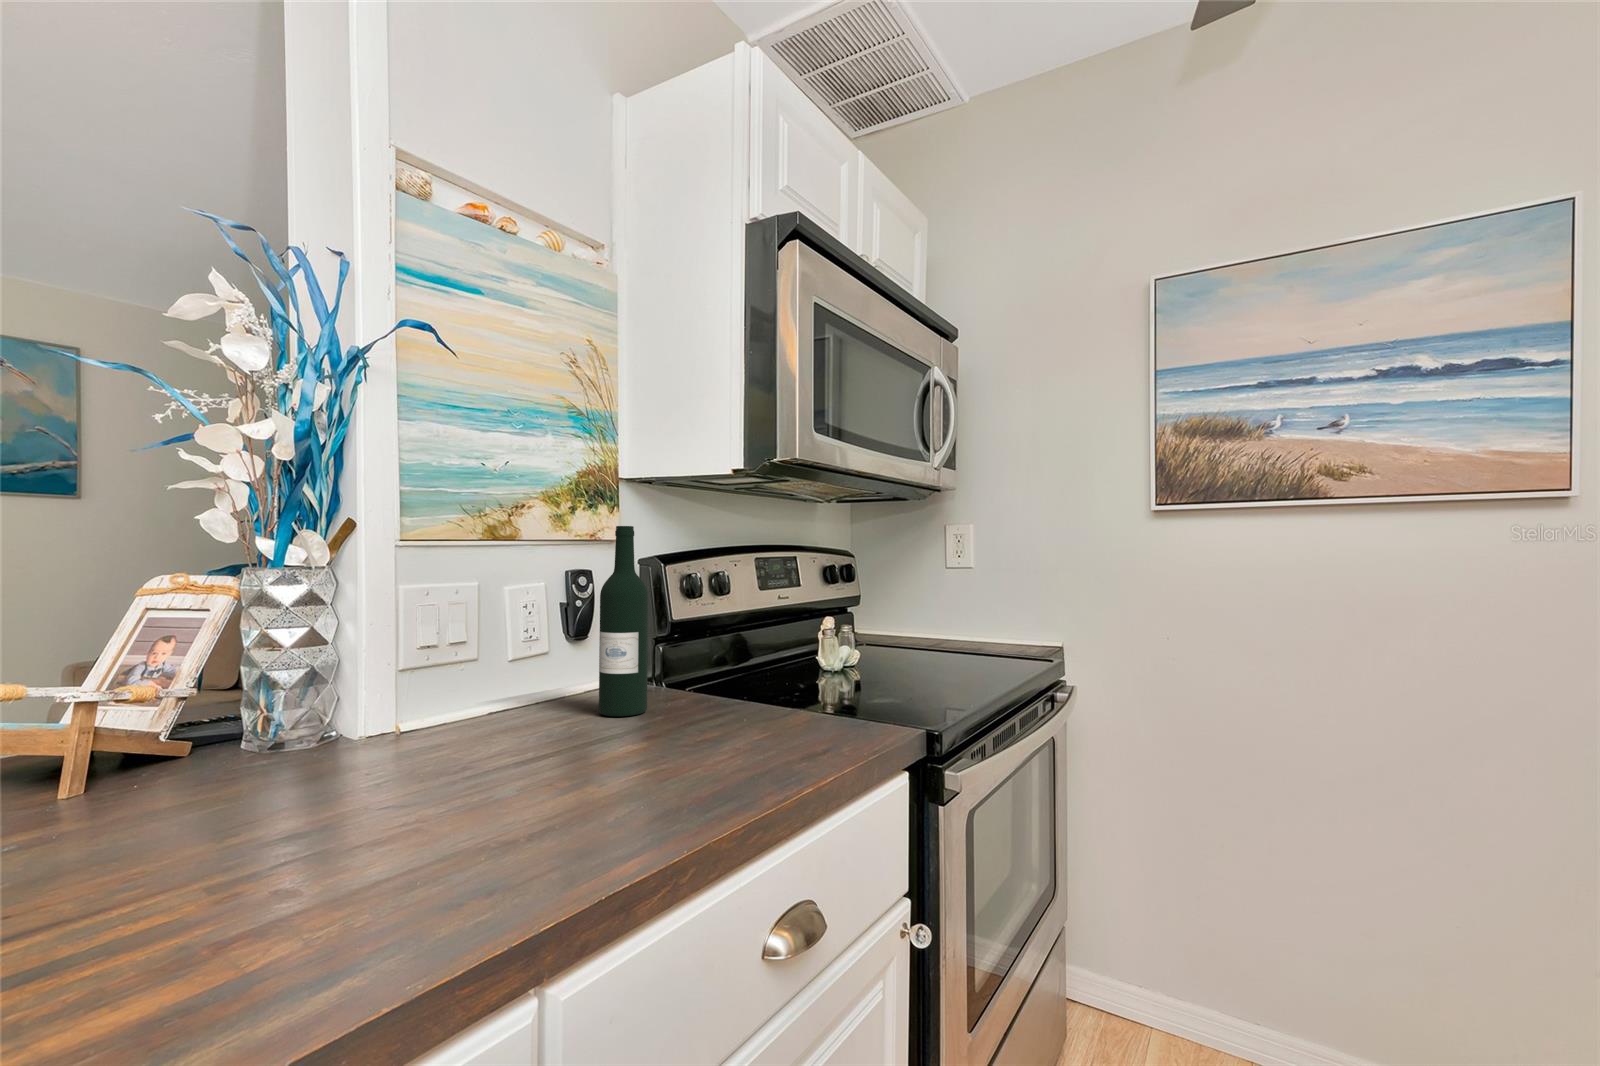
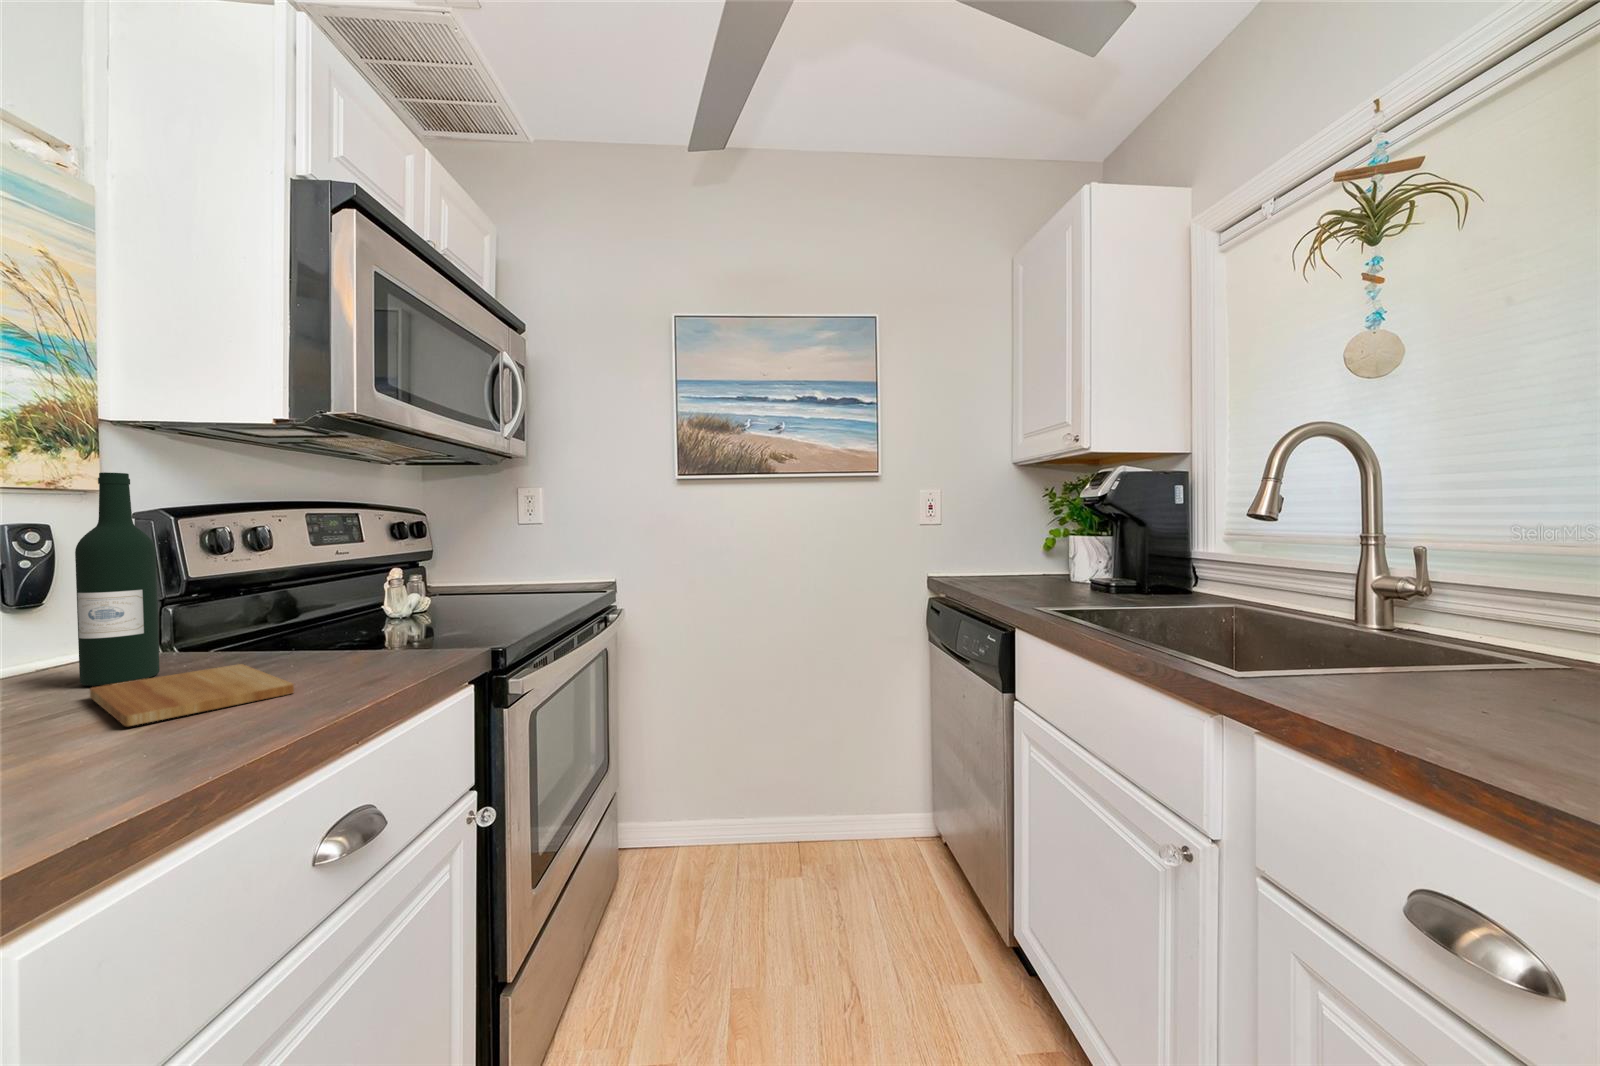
cutting board: none [603,712,740,767] -> present [90,664,294,726]

